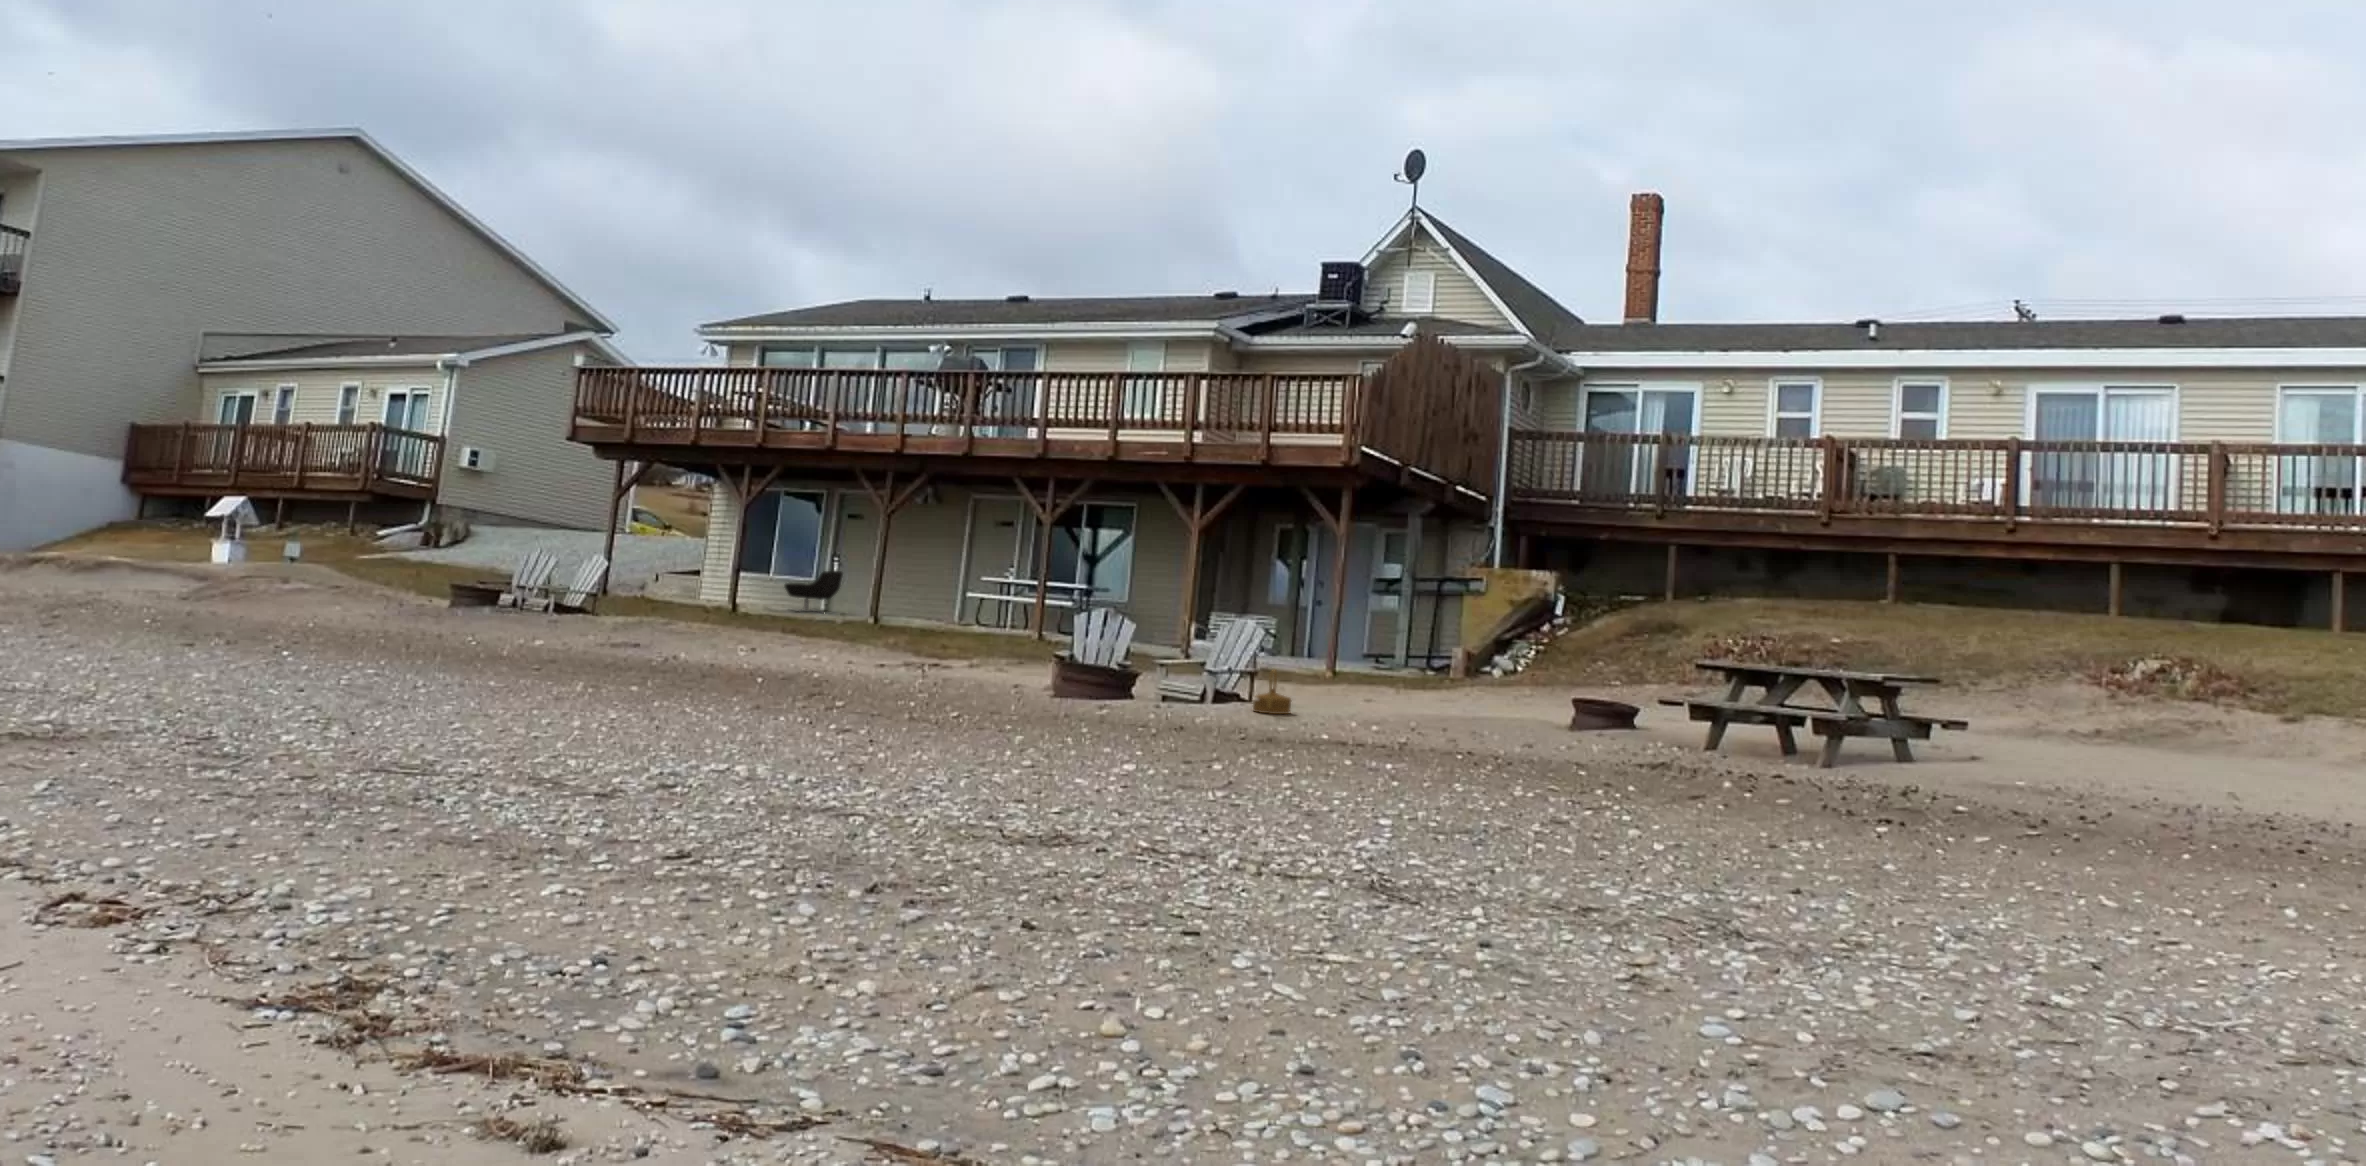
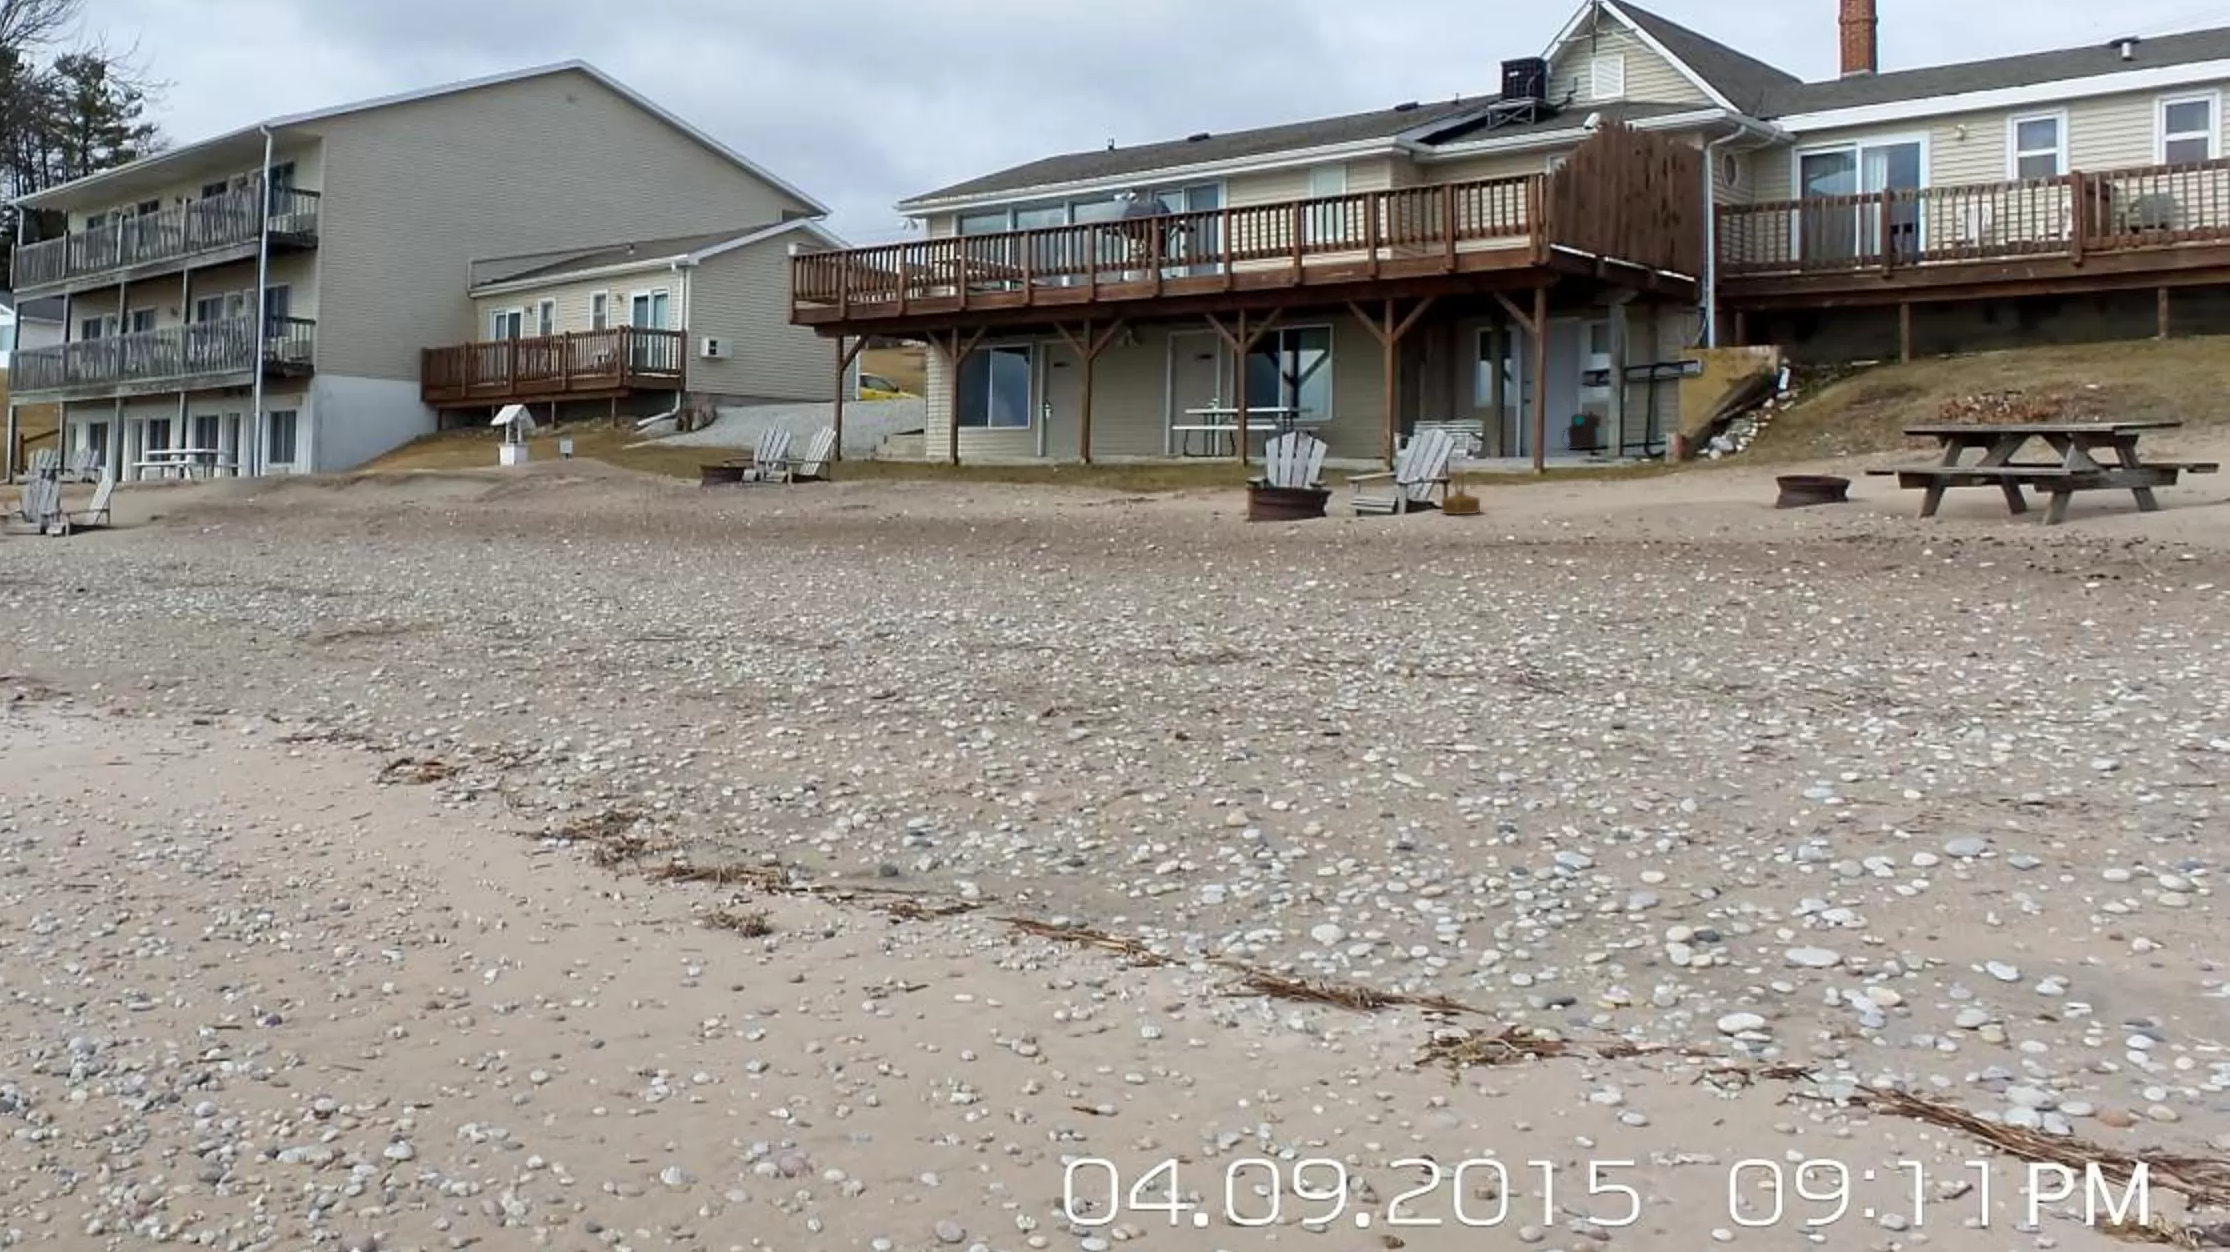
lounge chair: present [785,571,843,610] -> none [1008,416,1060,457]
backpack: none [1354,622,1398,662] -> present [1563,412,1605,449]

